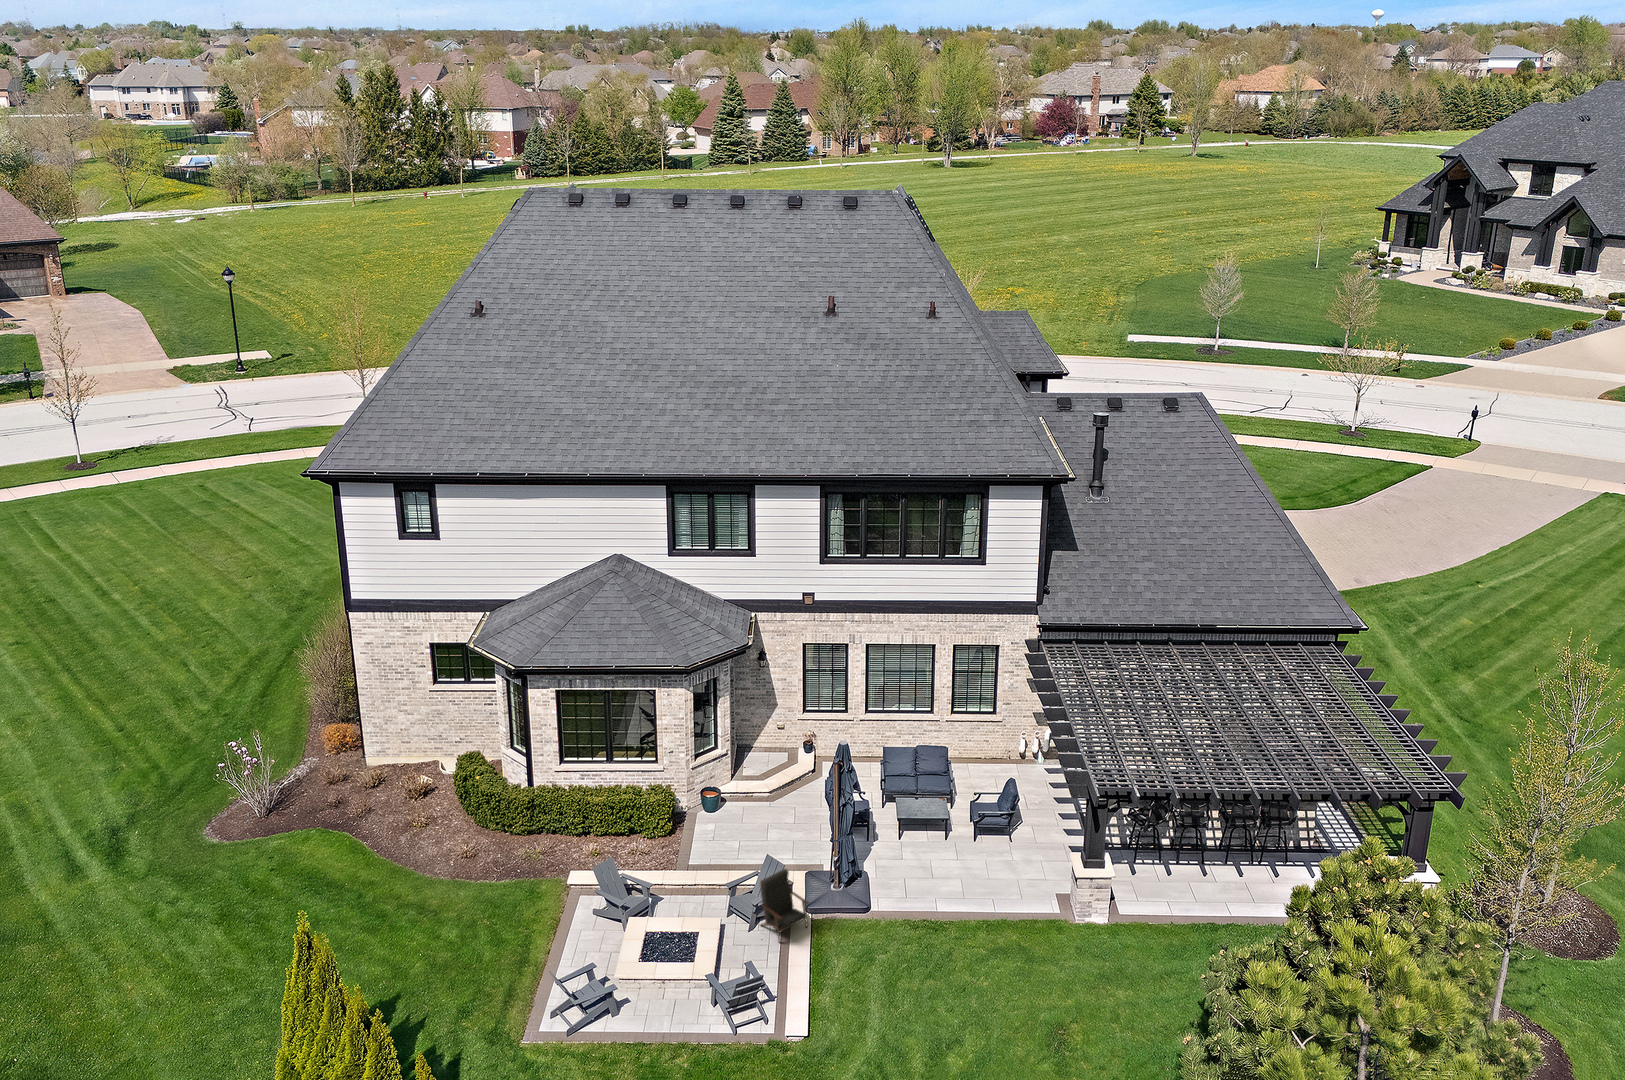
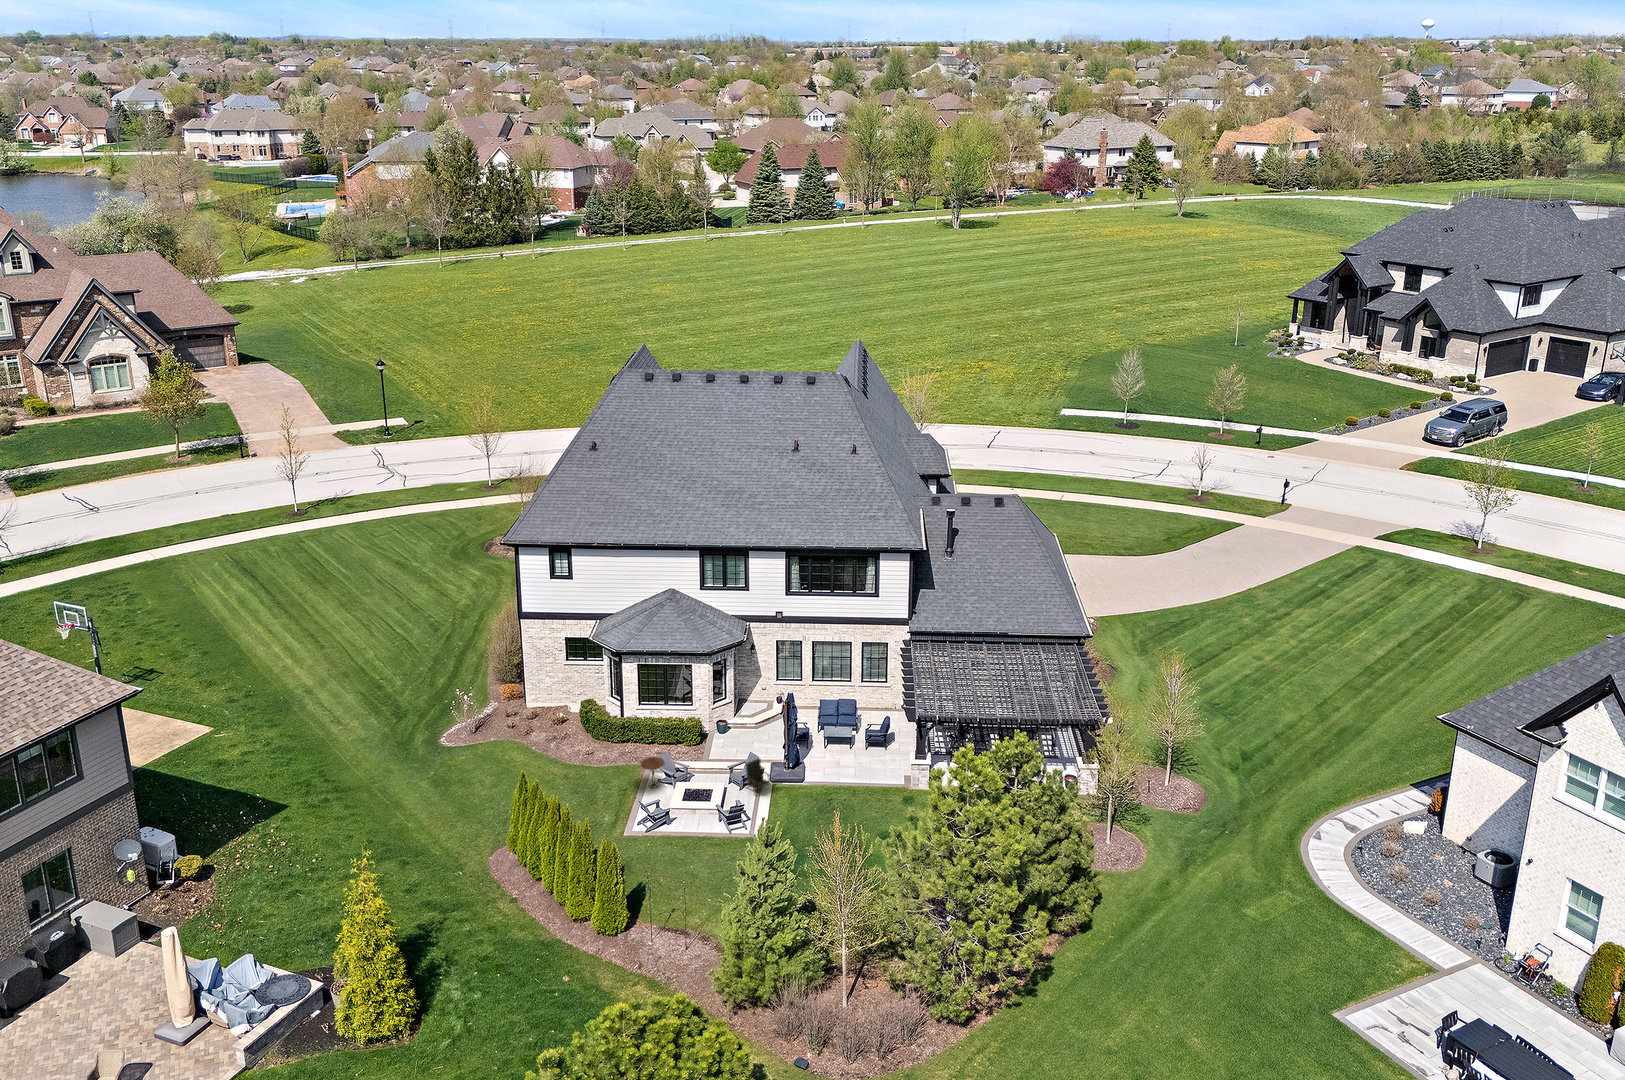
pedestal table: none [557,868,605,930] -> present [640,757,665,788]

